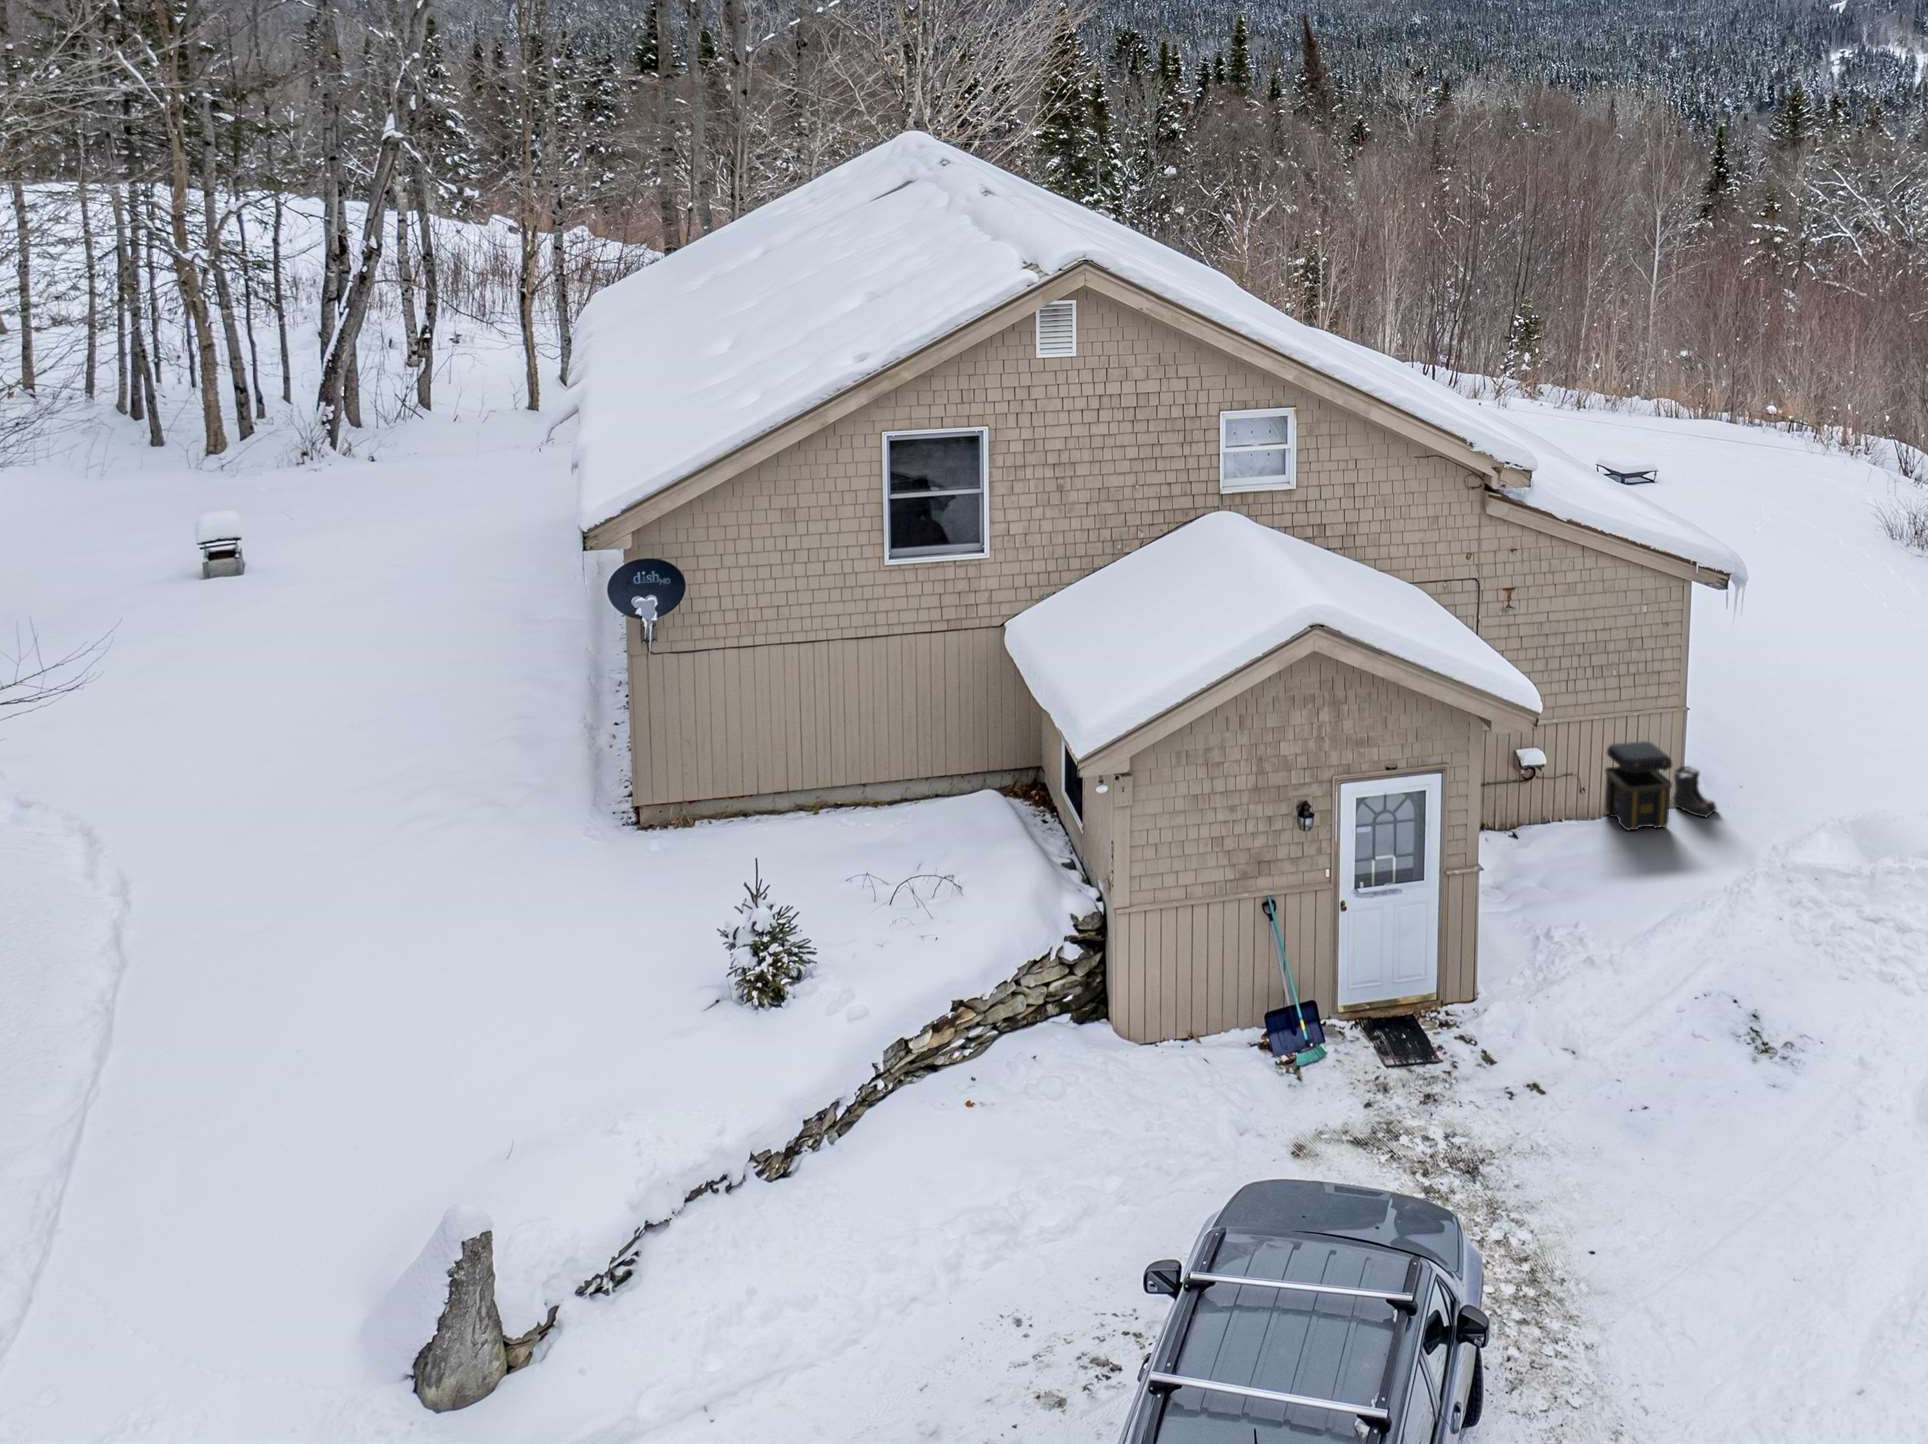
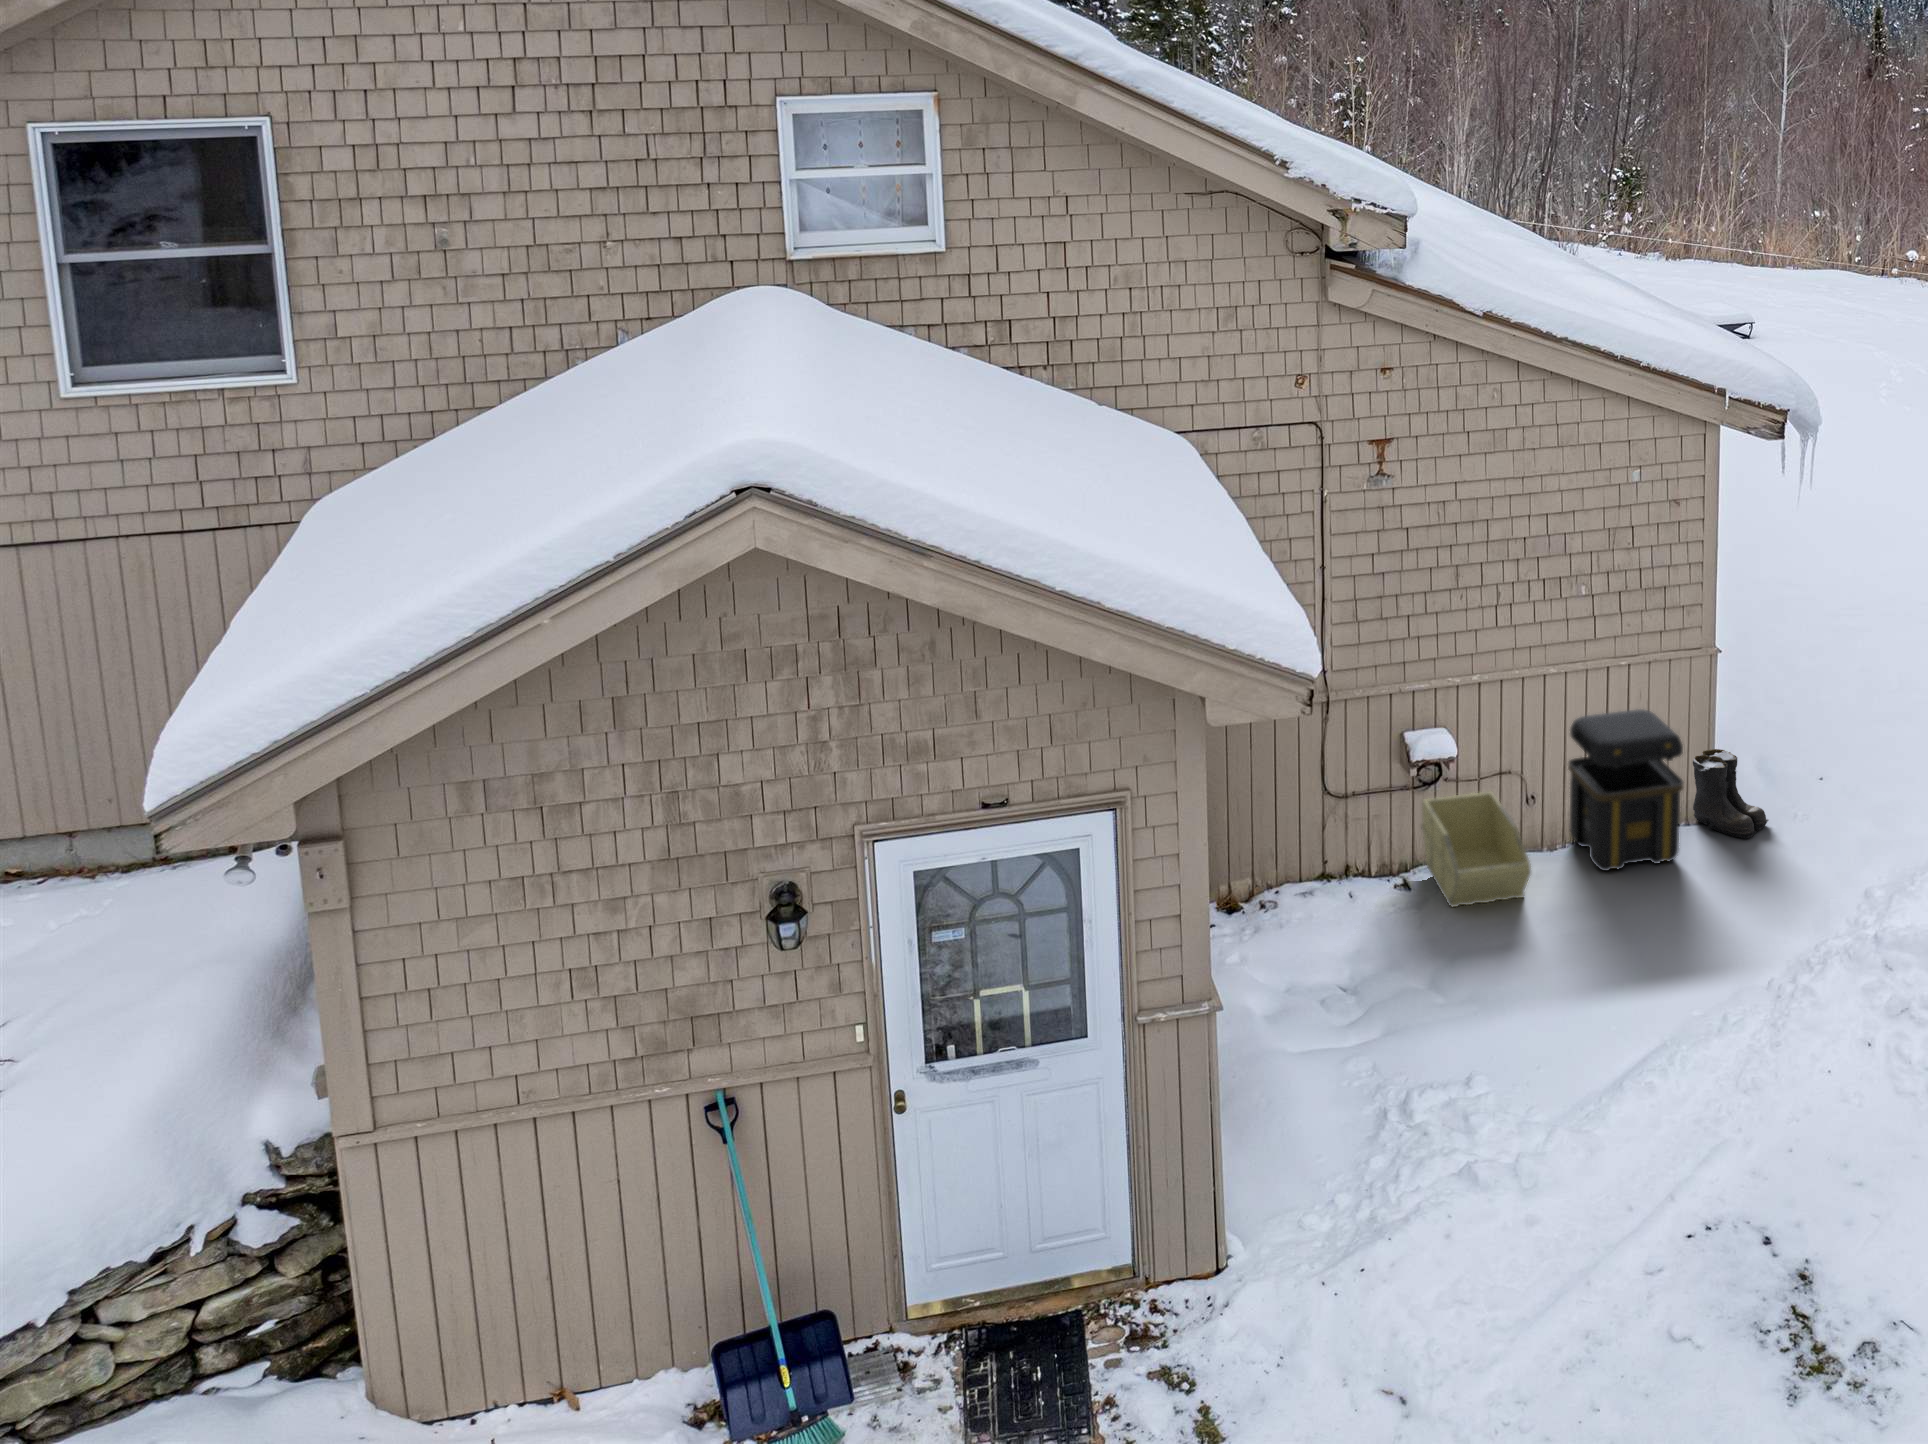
storage bin: none [1524,783,1591,845] -> present [1421,792,1531,907]

